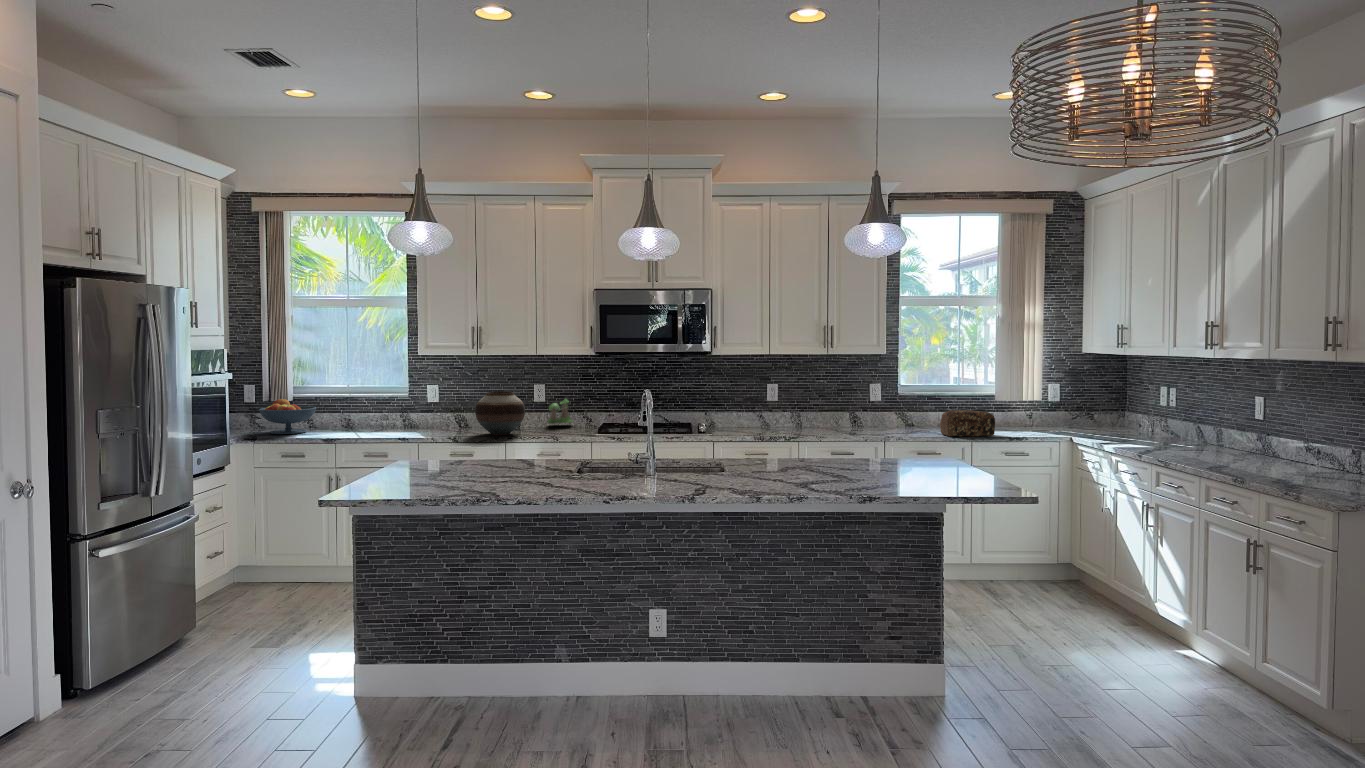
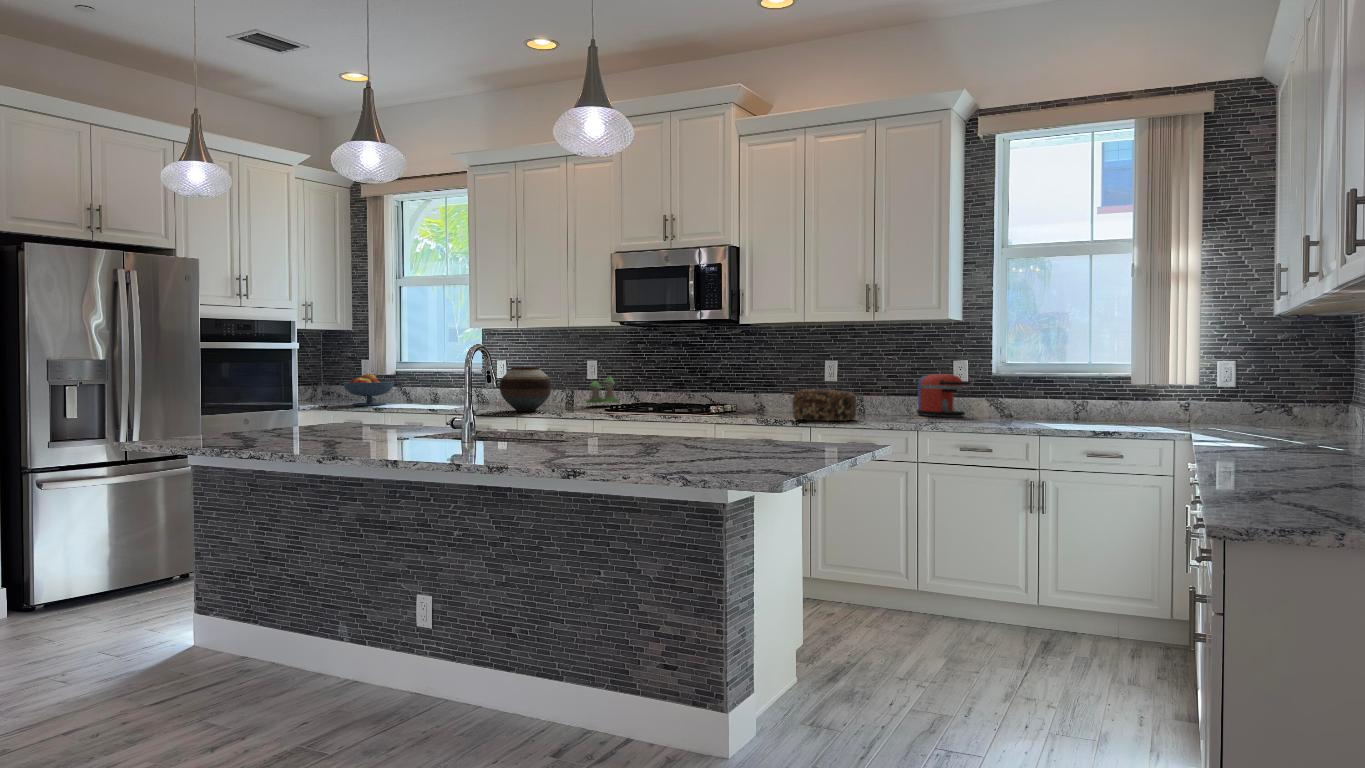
coffee maker: none [843,394,889,428] -> present [917,374,971,417]
bread loaf: present [940,410,995,437] -> present [792,389,856,421]

